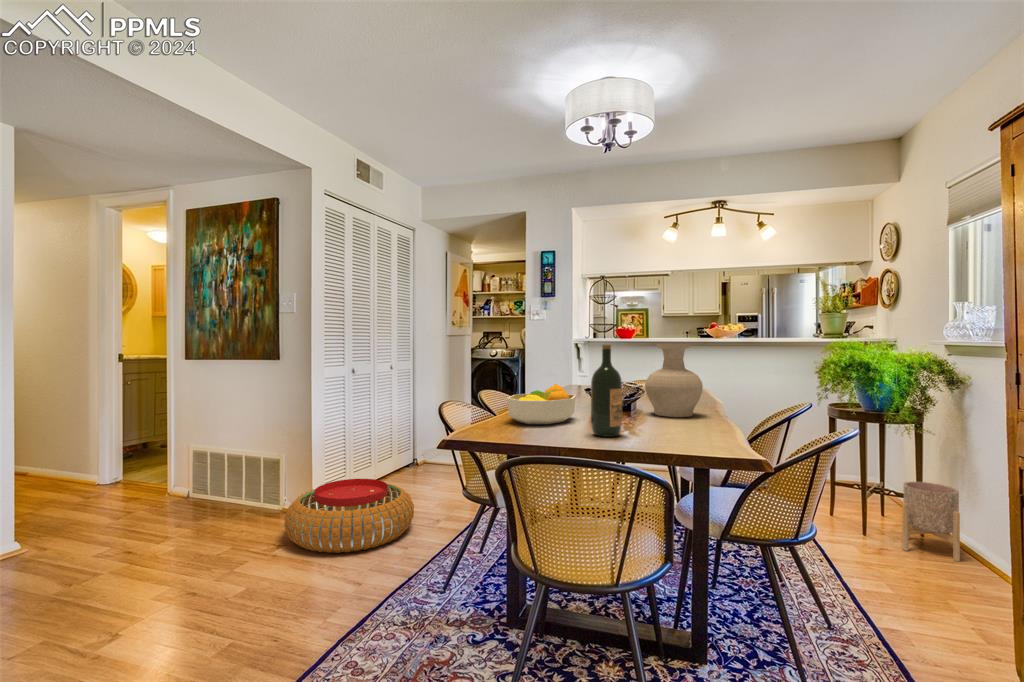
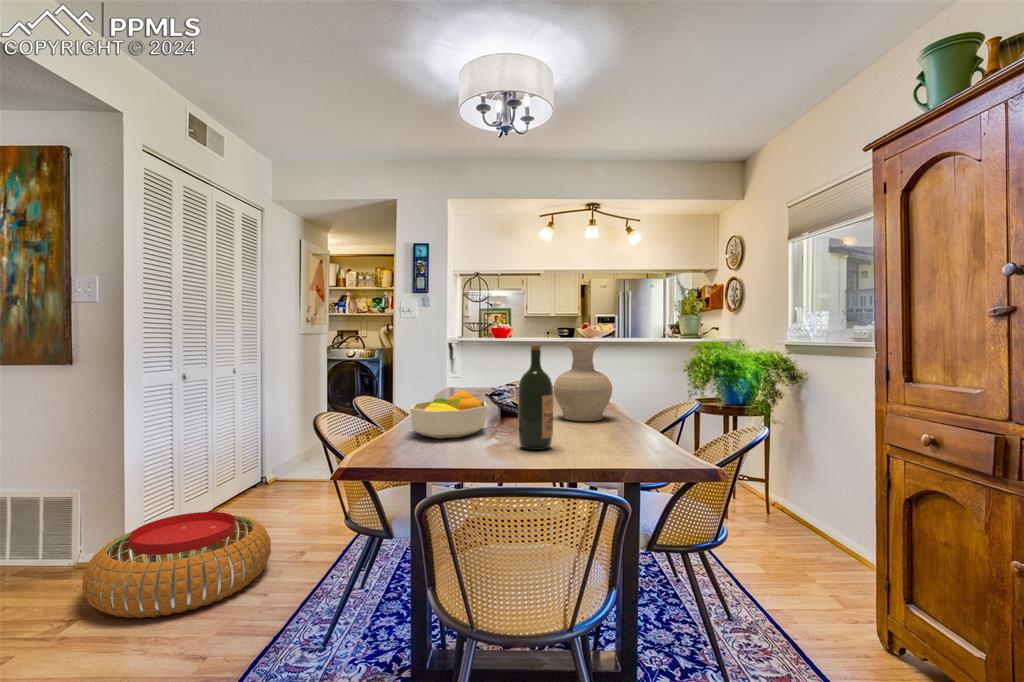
planter: present [902,482,960,561] -> none [757,467,804,536]

